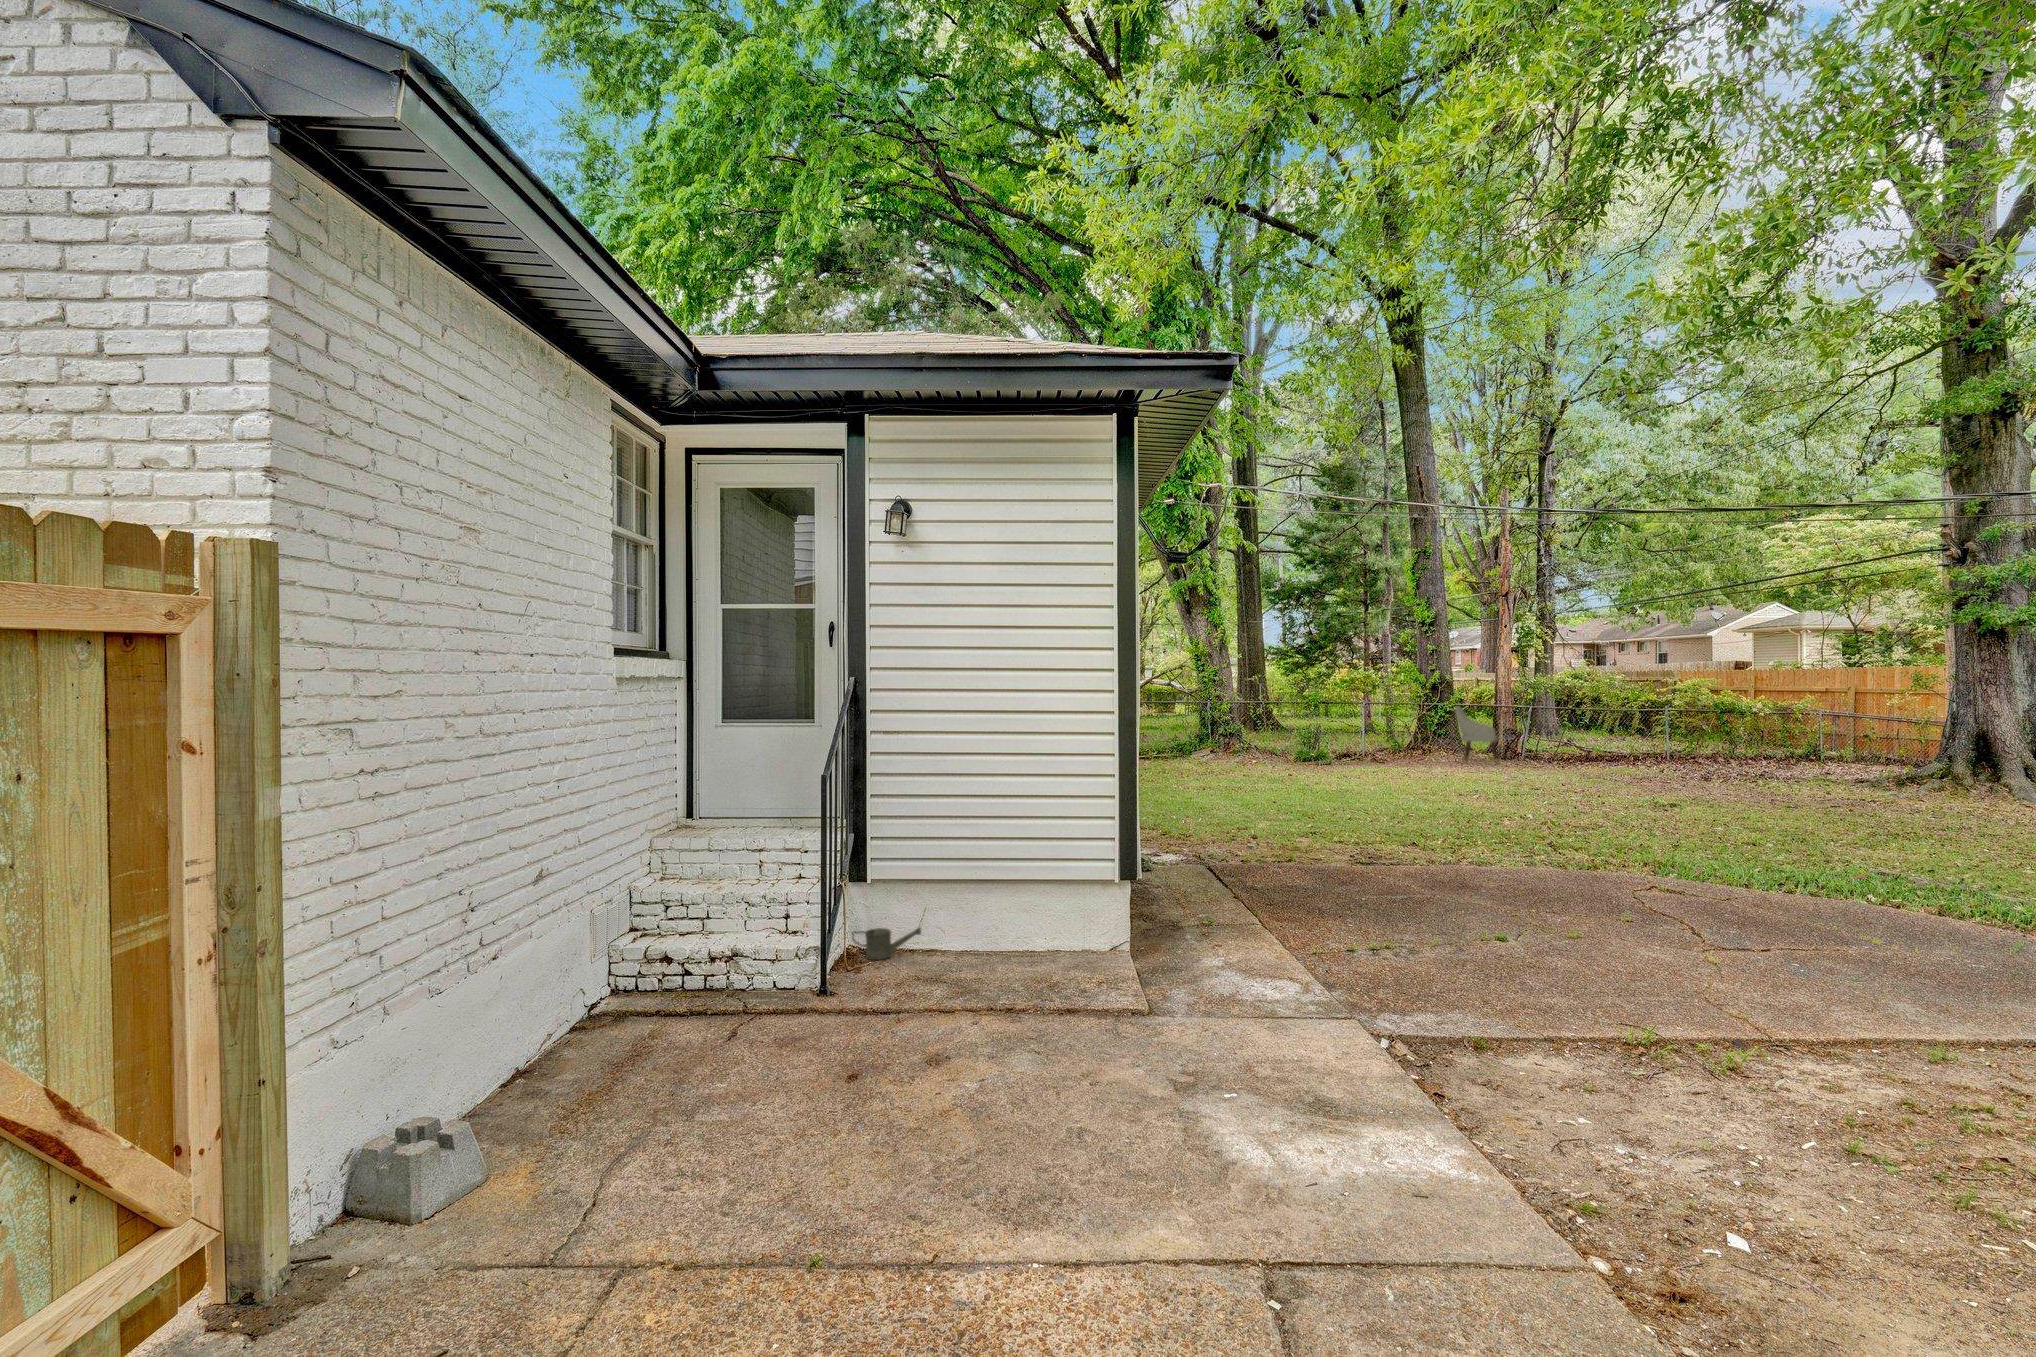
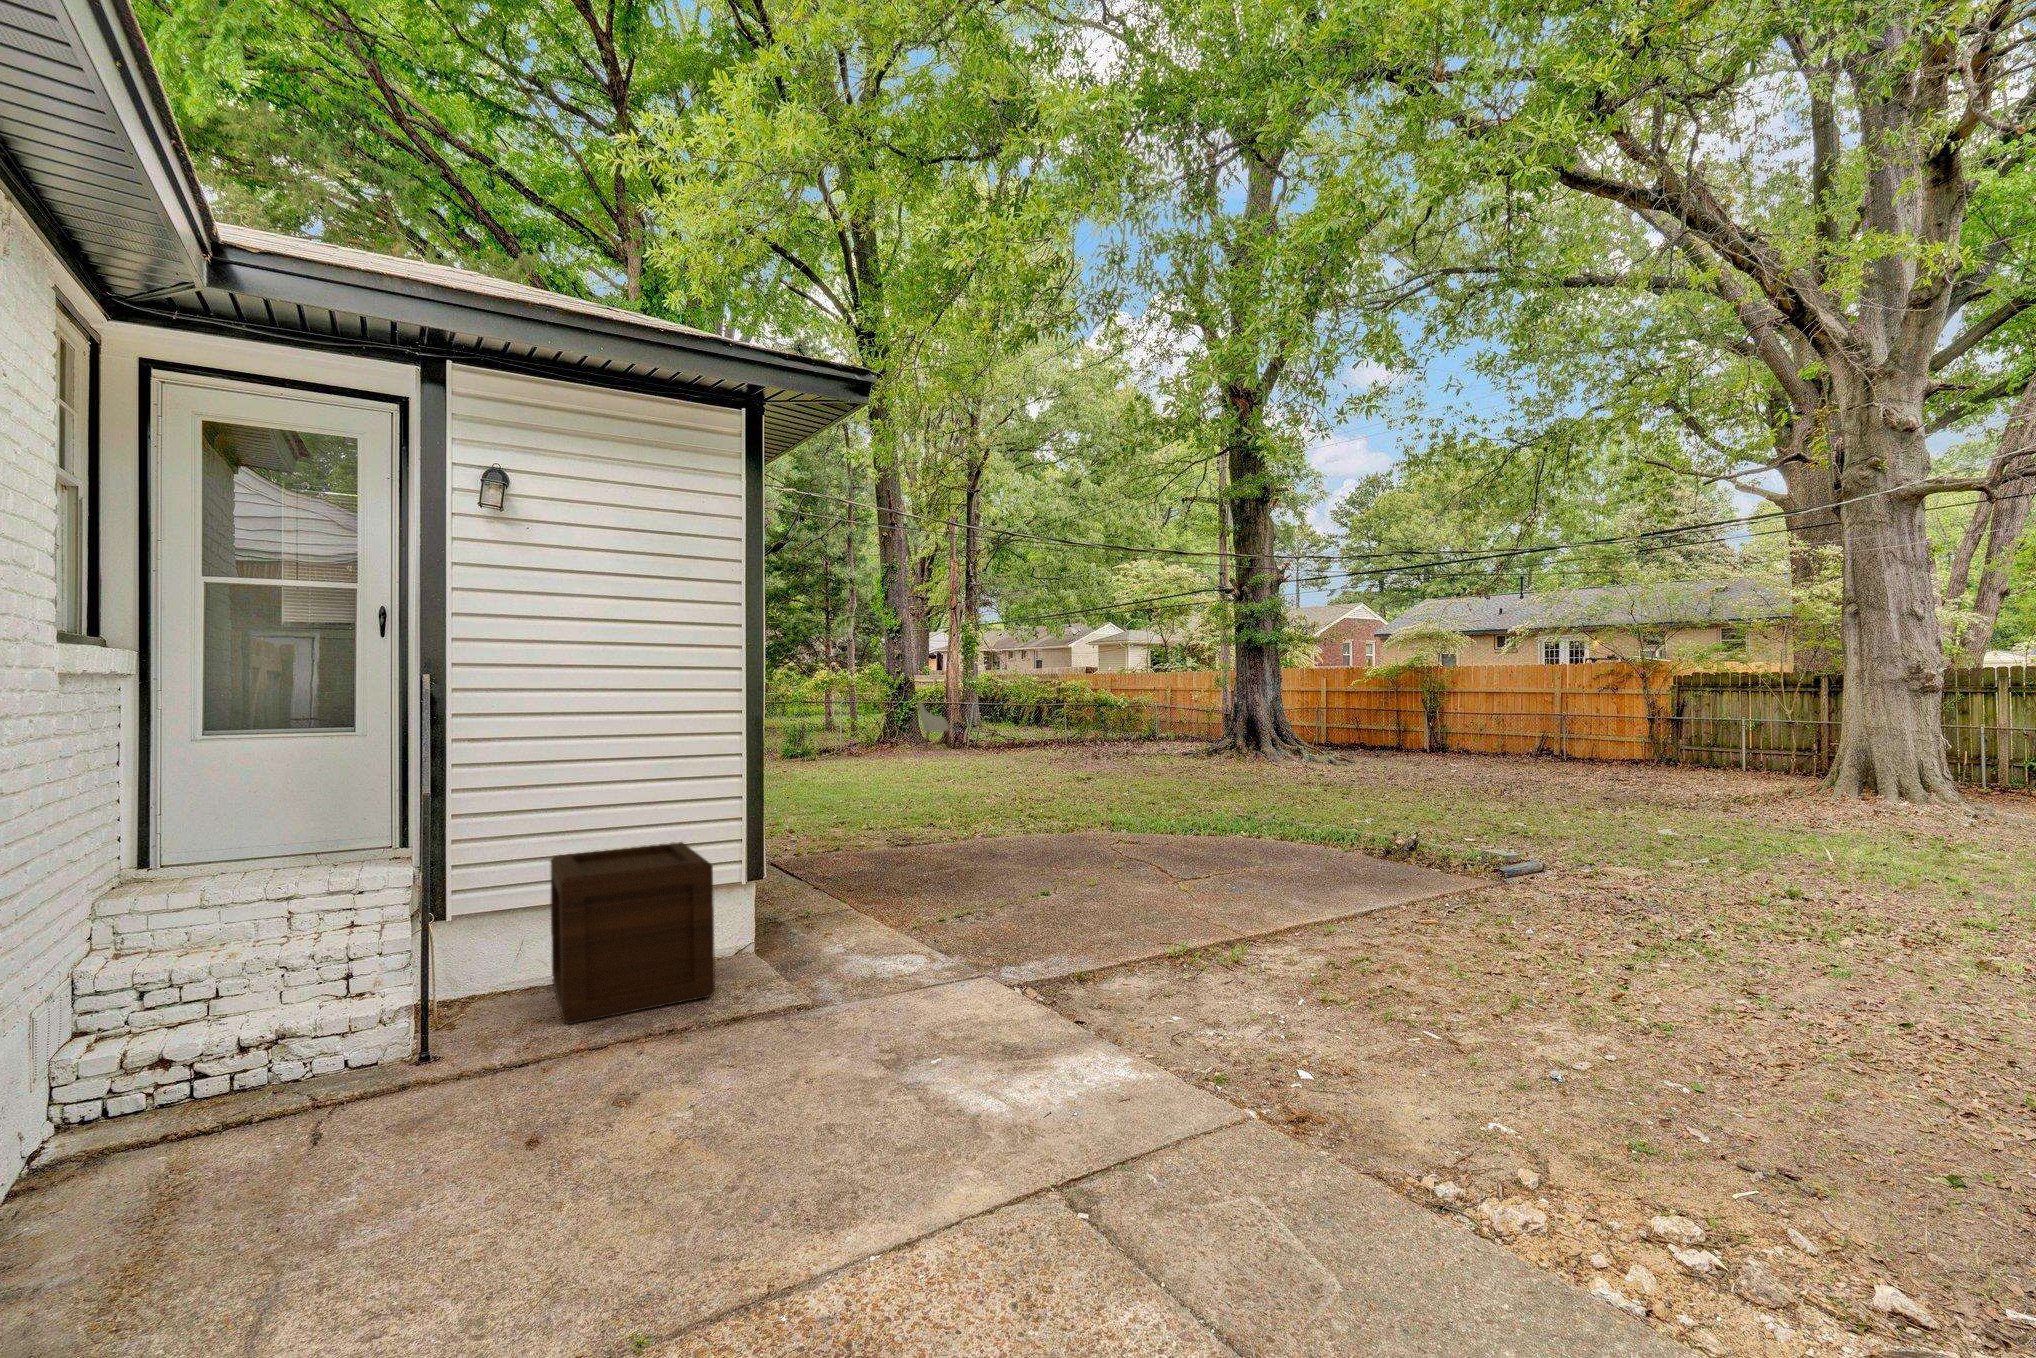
wooden crate: none [932,836,1066,989] -> present [550,842,715,1024]
watering can: present [852,927,921,960] -> none [428,959,521,1009]

